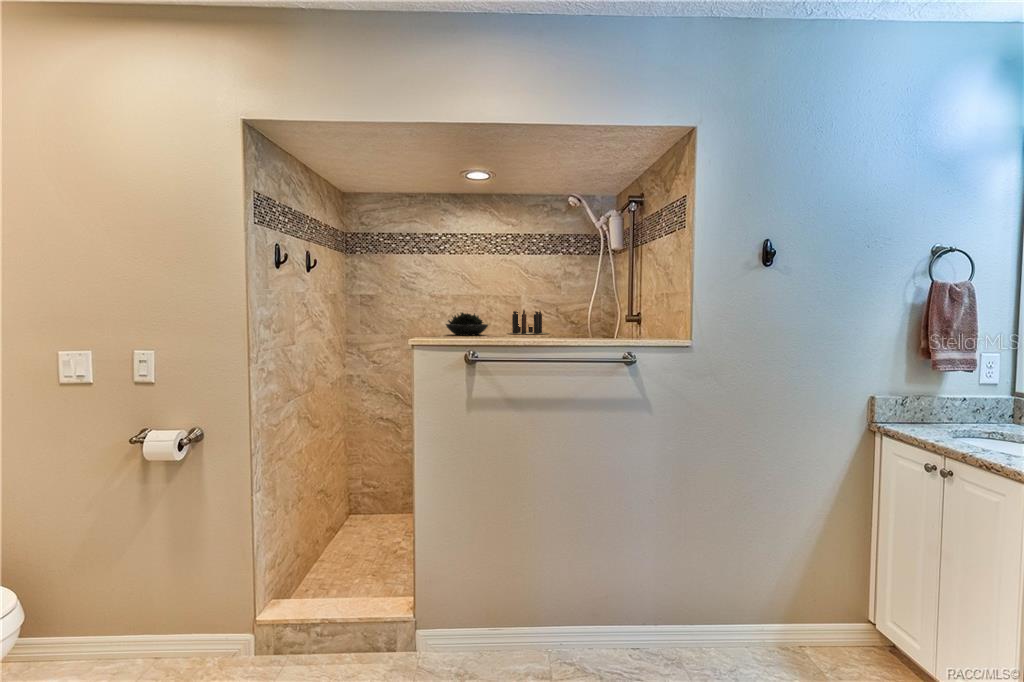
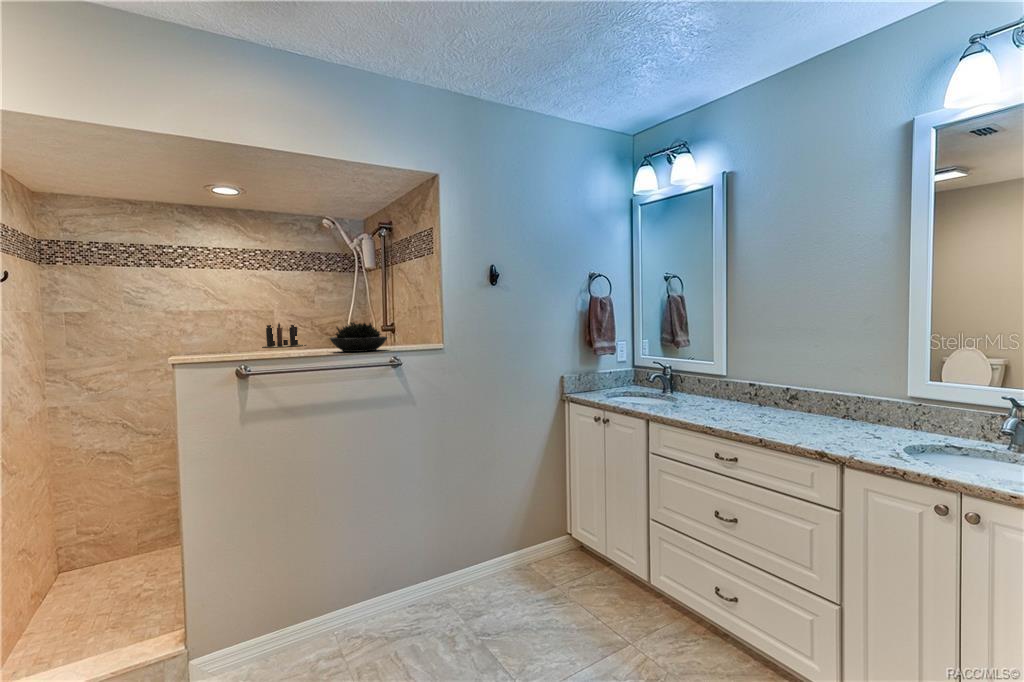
succulent plant: present [446,312,488,335] -> present [330,322,387,352]

